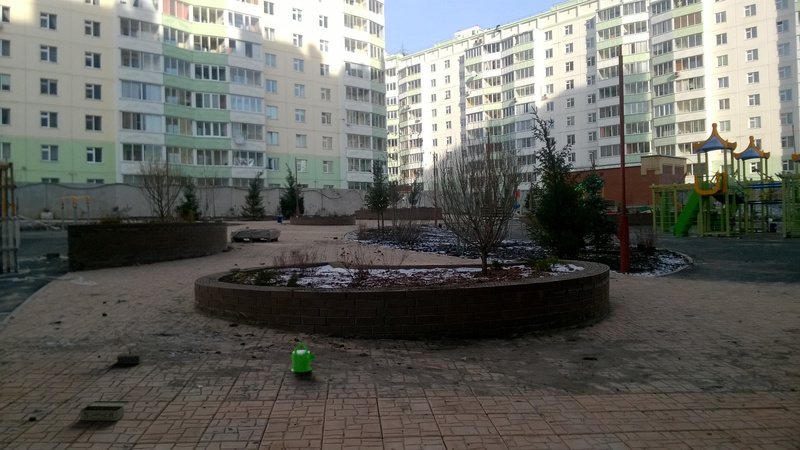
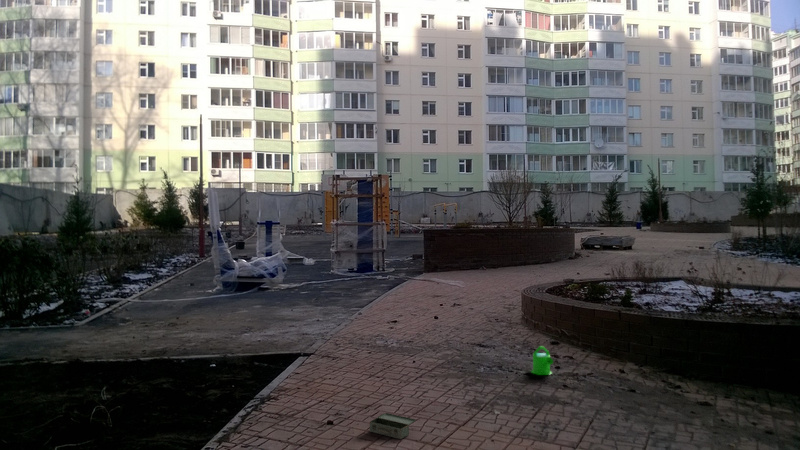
decorative plant: present [110,332,147,364] -> none [418,340,456,376]
watering can: present [291,343,316,372] -> present [532,346,553,375]

